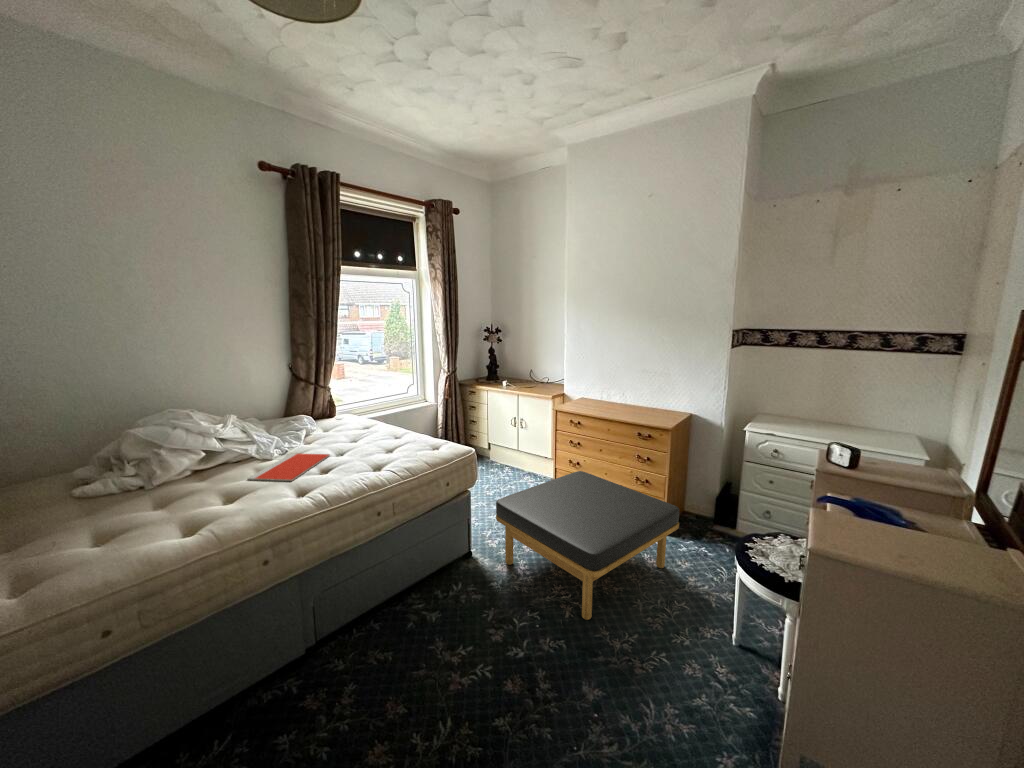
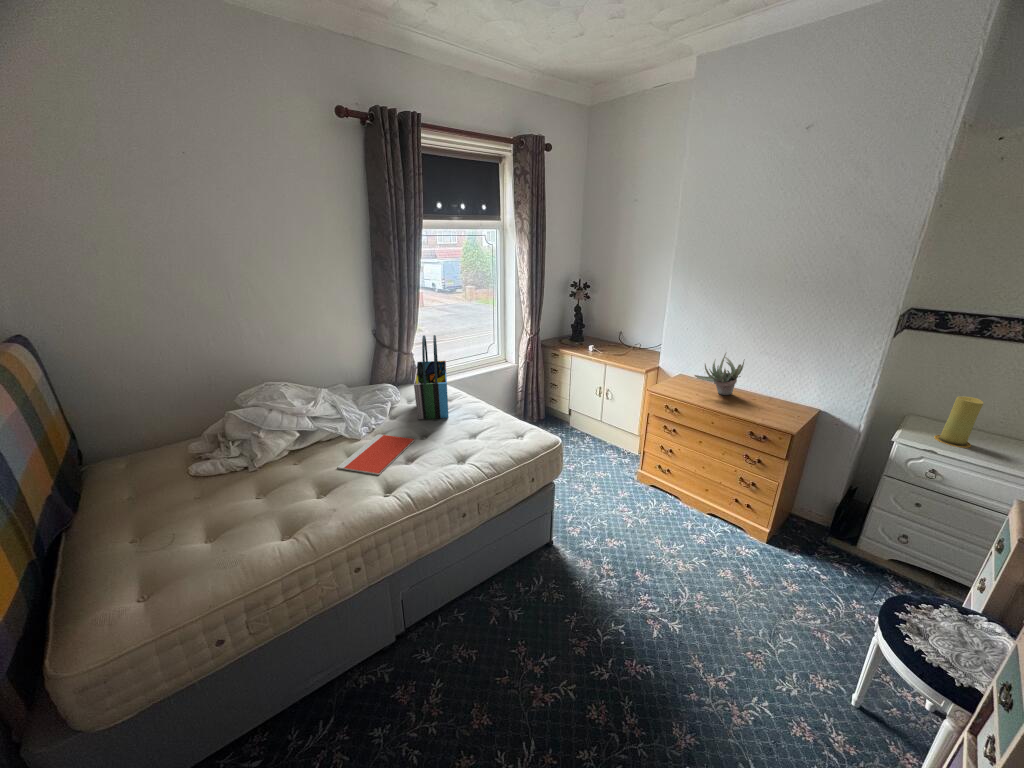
tote bag: none [330,361,365,442] -> present [414,335,449,419]
succulent plant: none [590,371,629,409] -> present [694,353,744,395]
candle: none [775,389,801,429] -> present [934,397,984,448]
ottoman: present [496,471,679,620] -> none [581,464,797,645]

